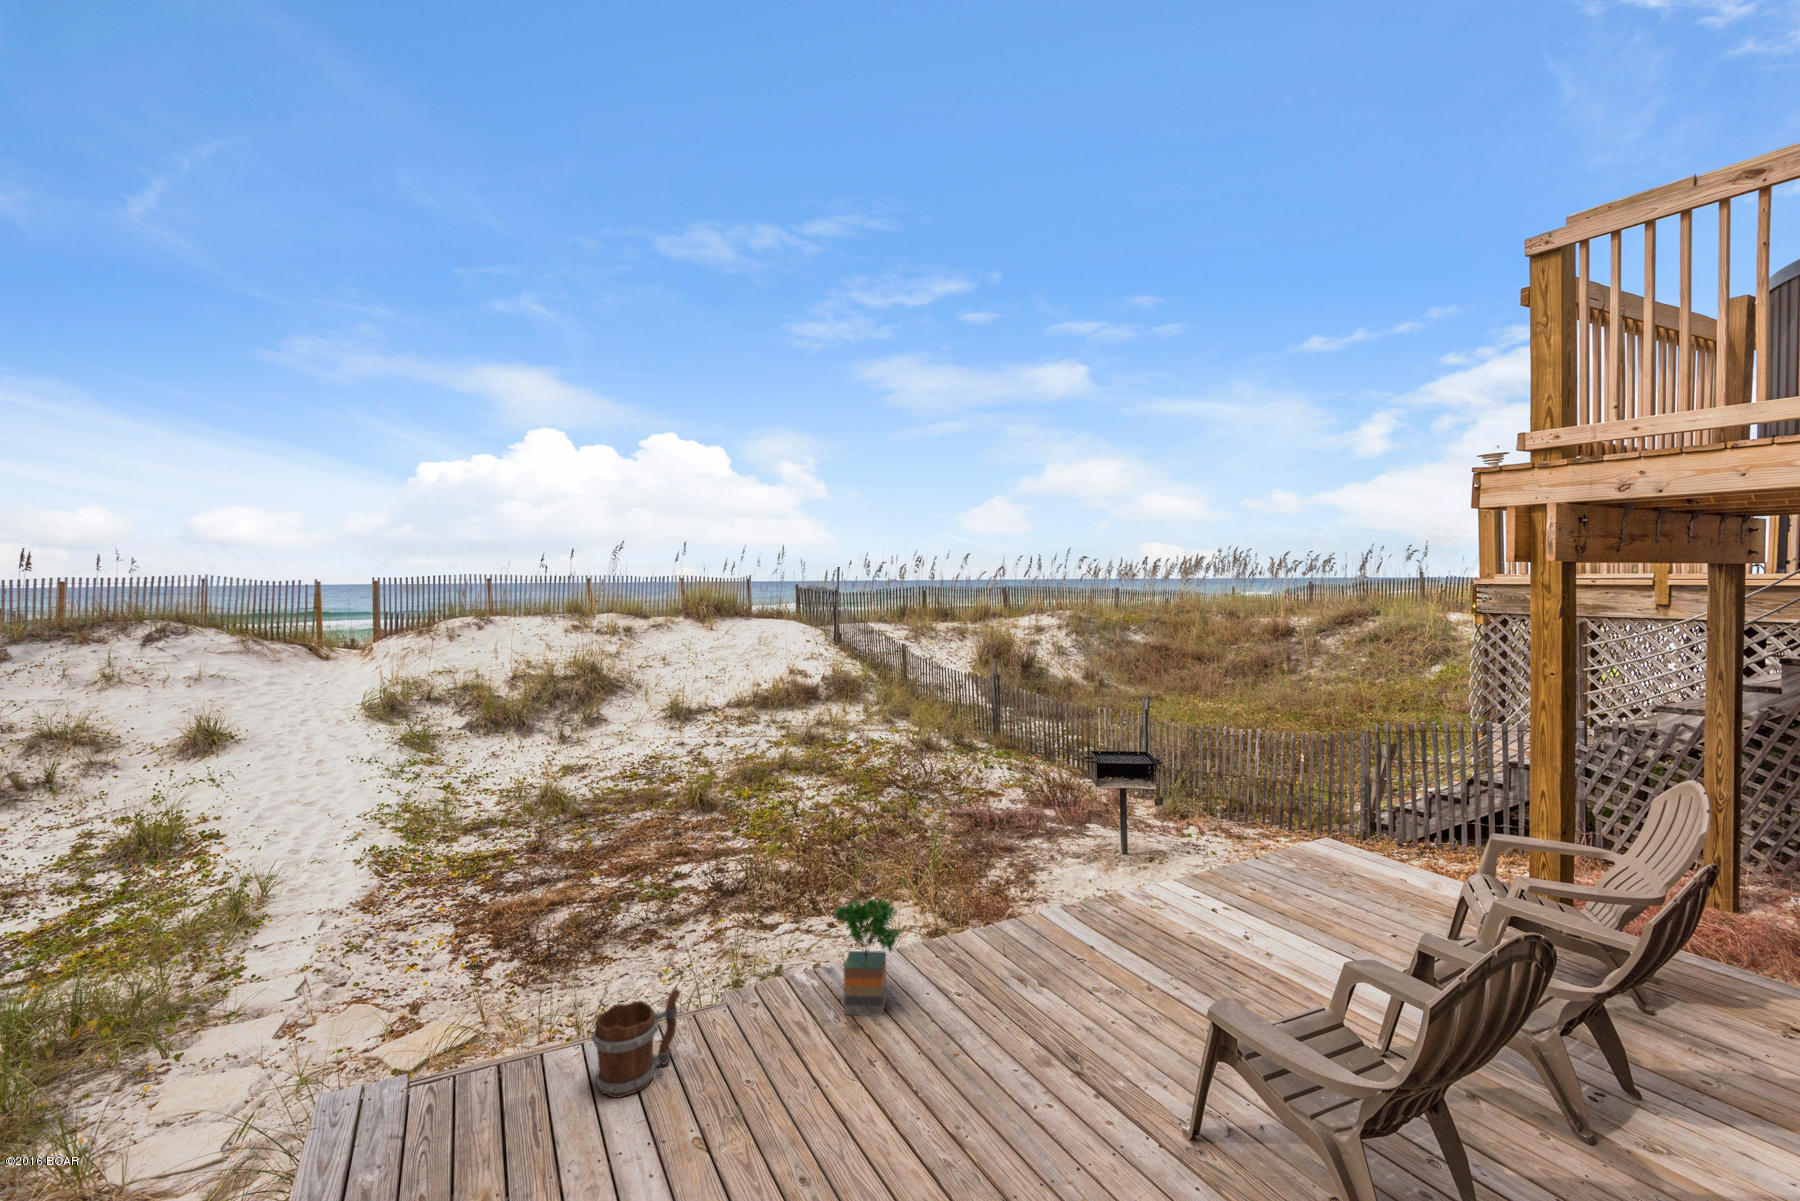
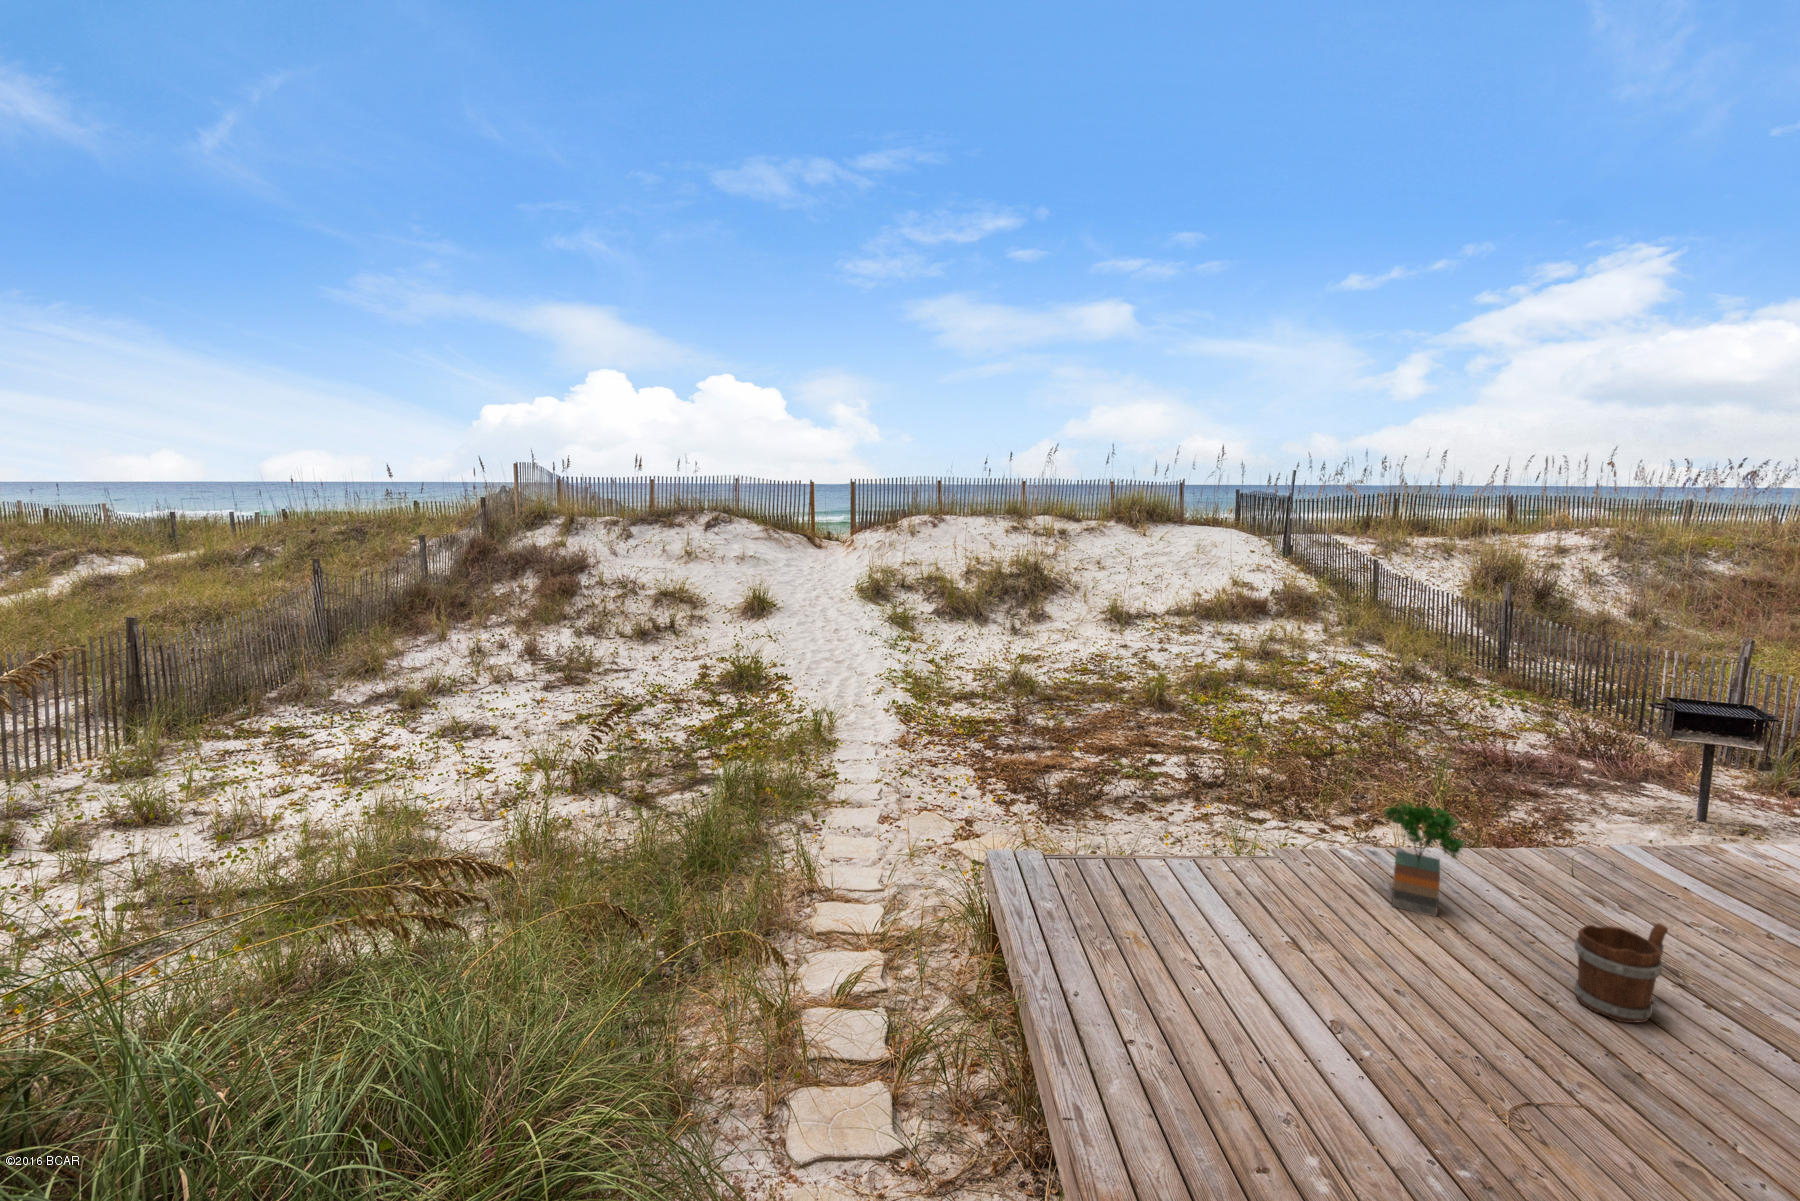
bucket: present [591,988,680,1098] -> present [1574,923,1668,1023]

